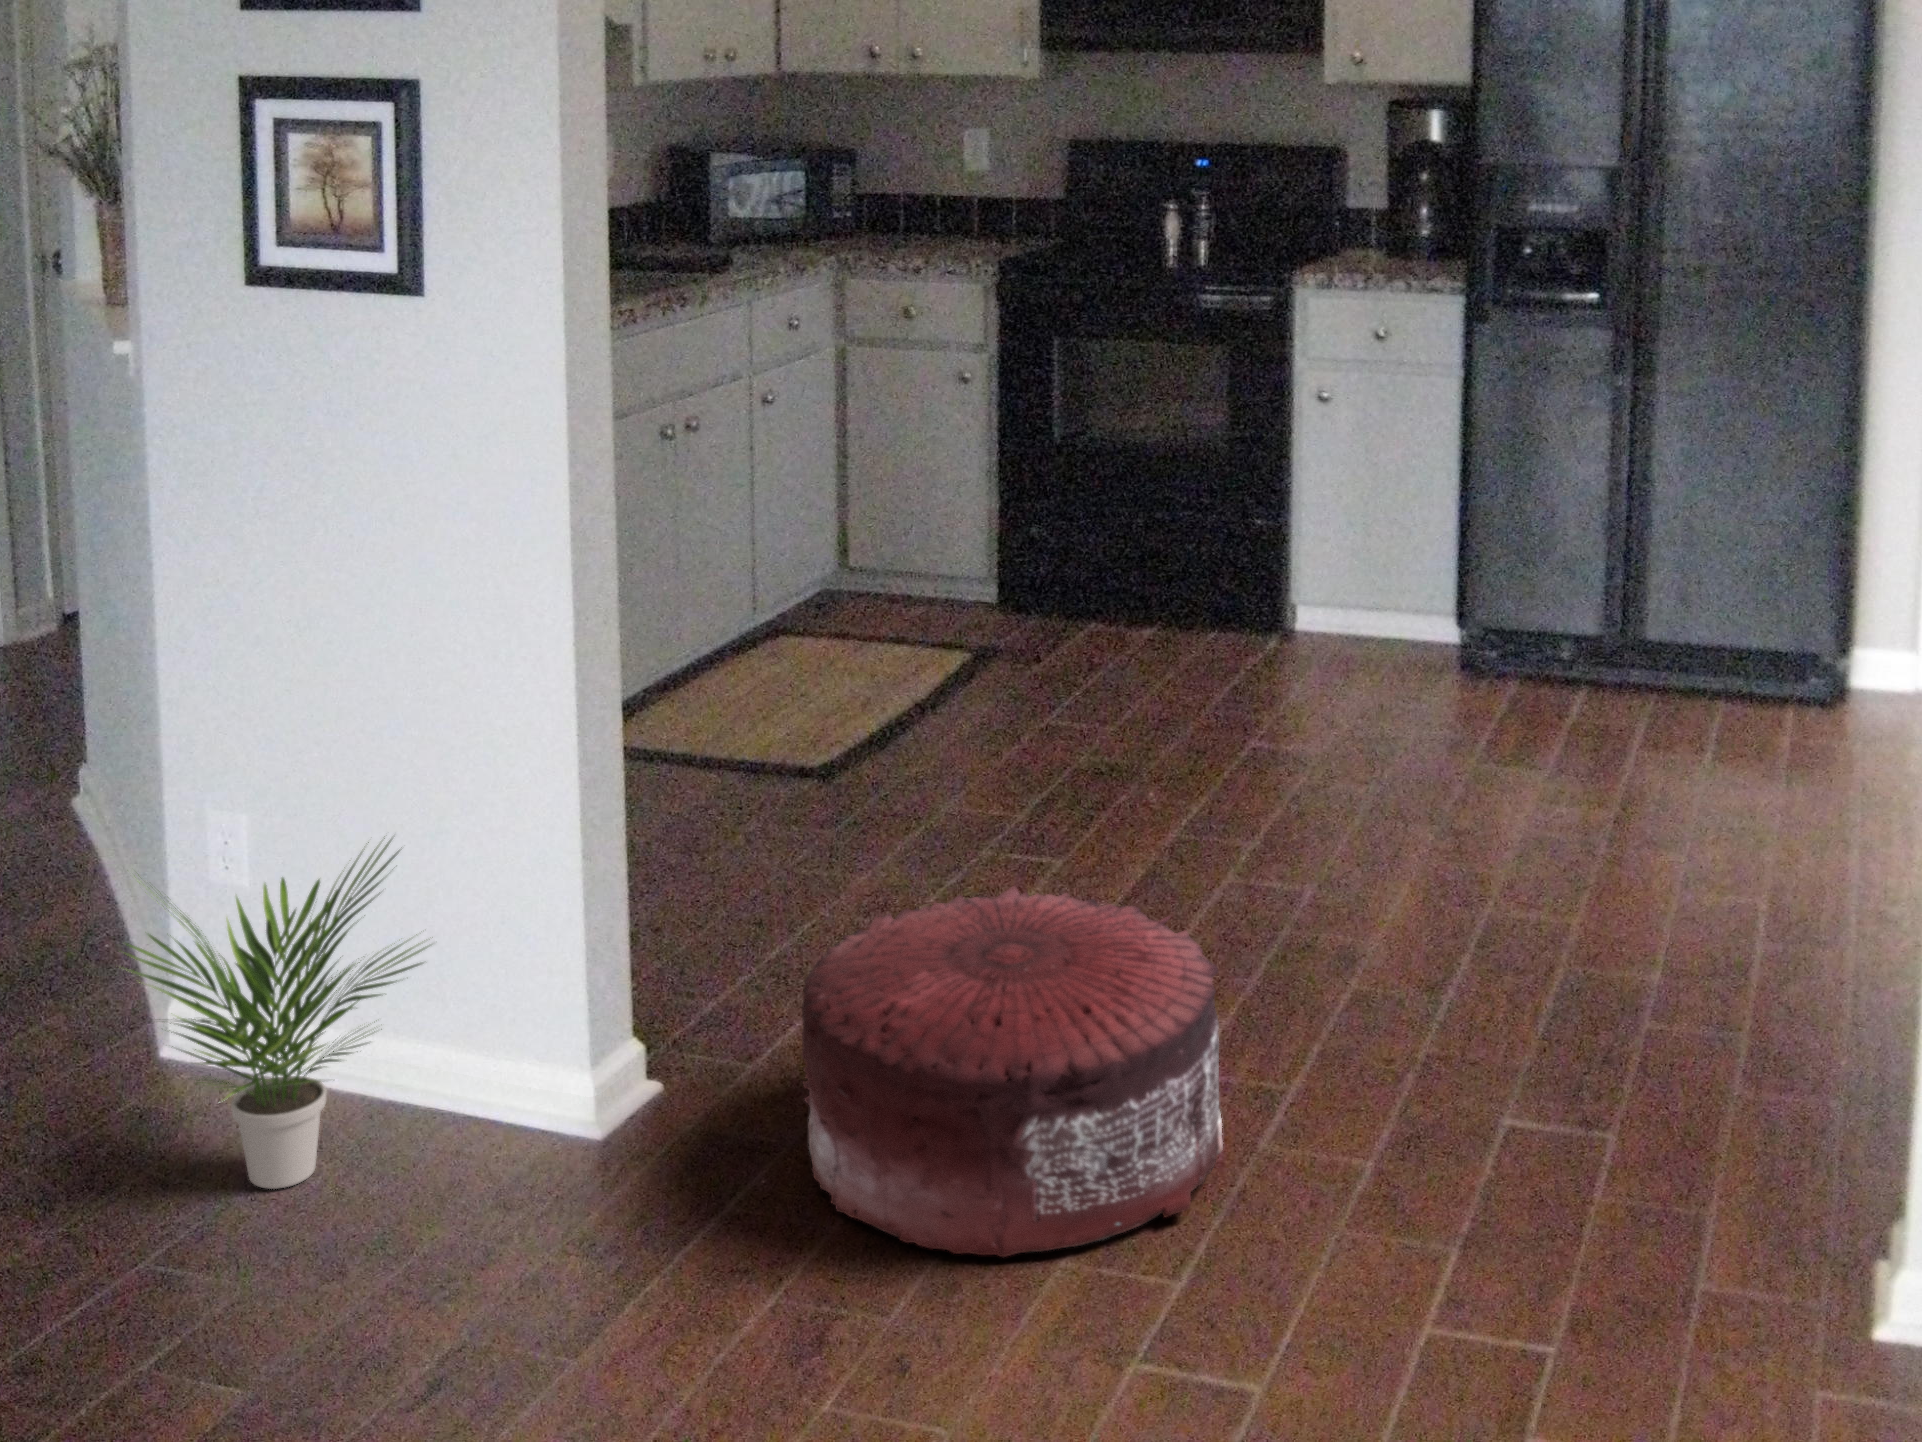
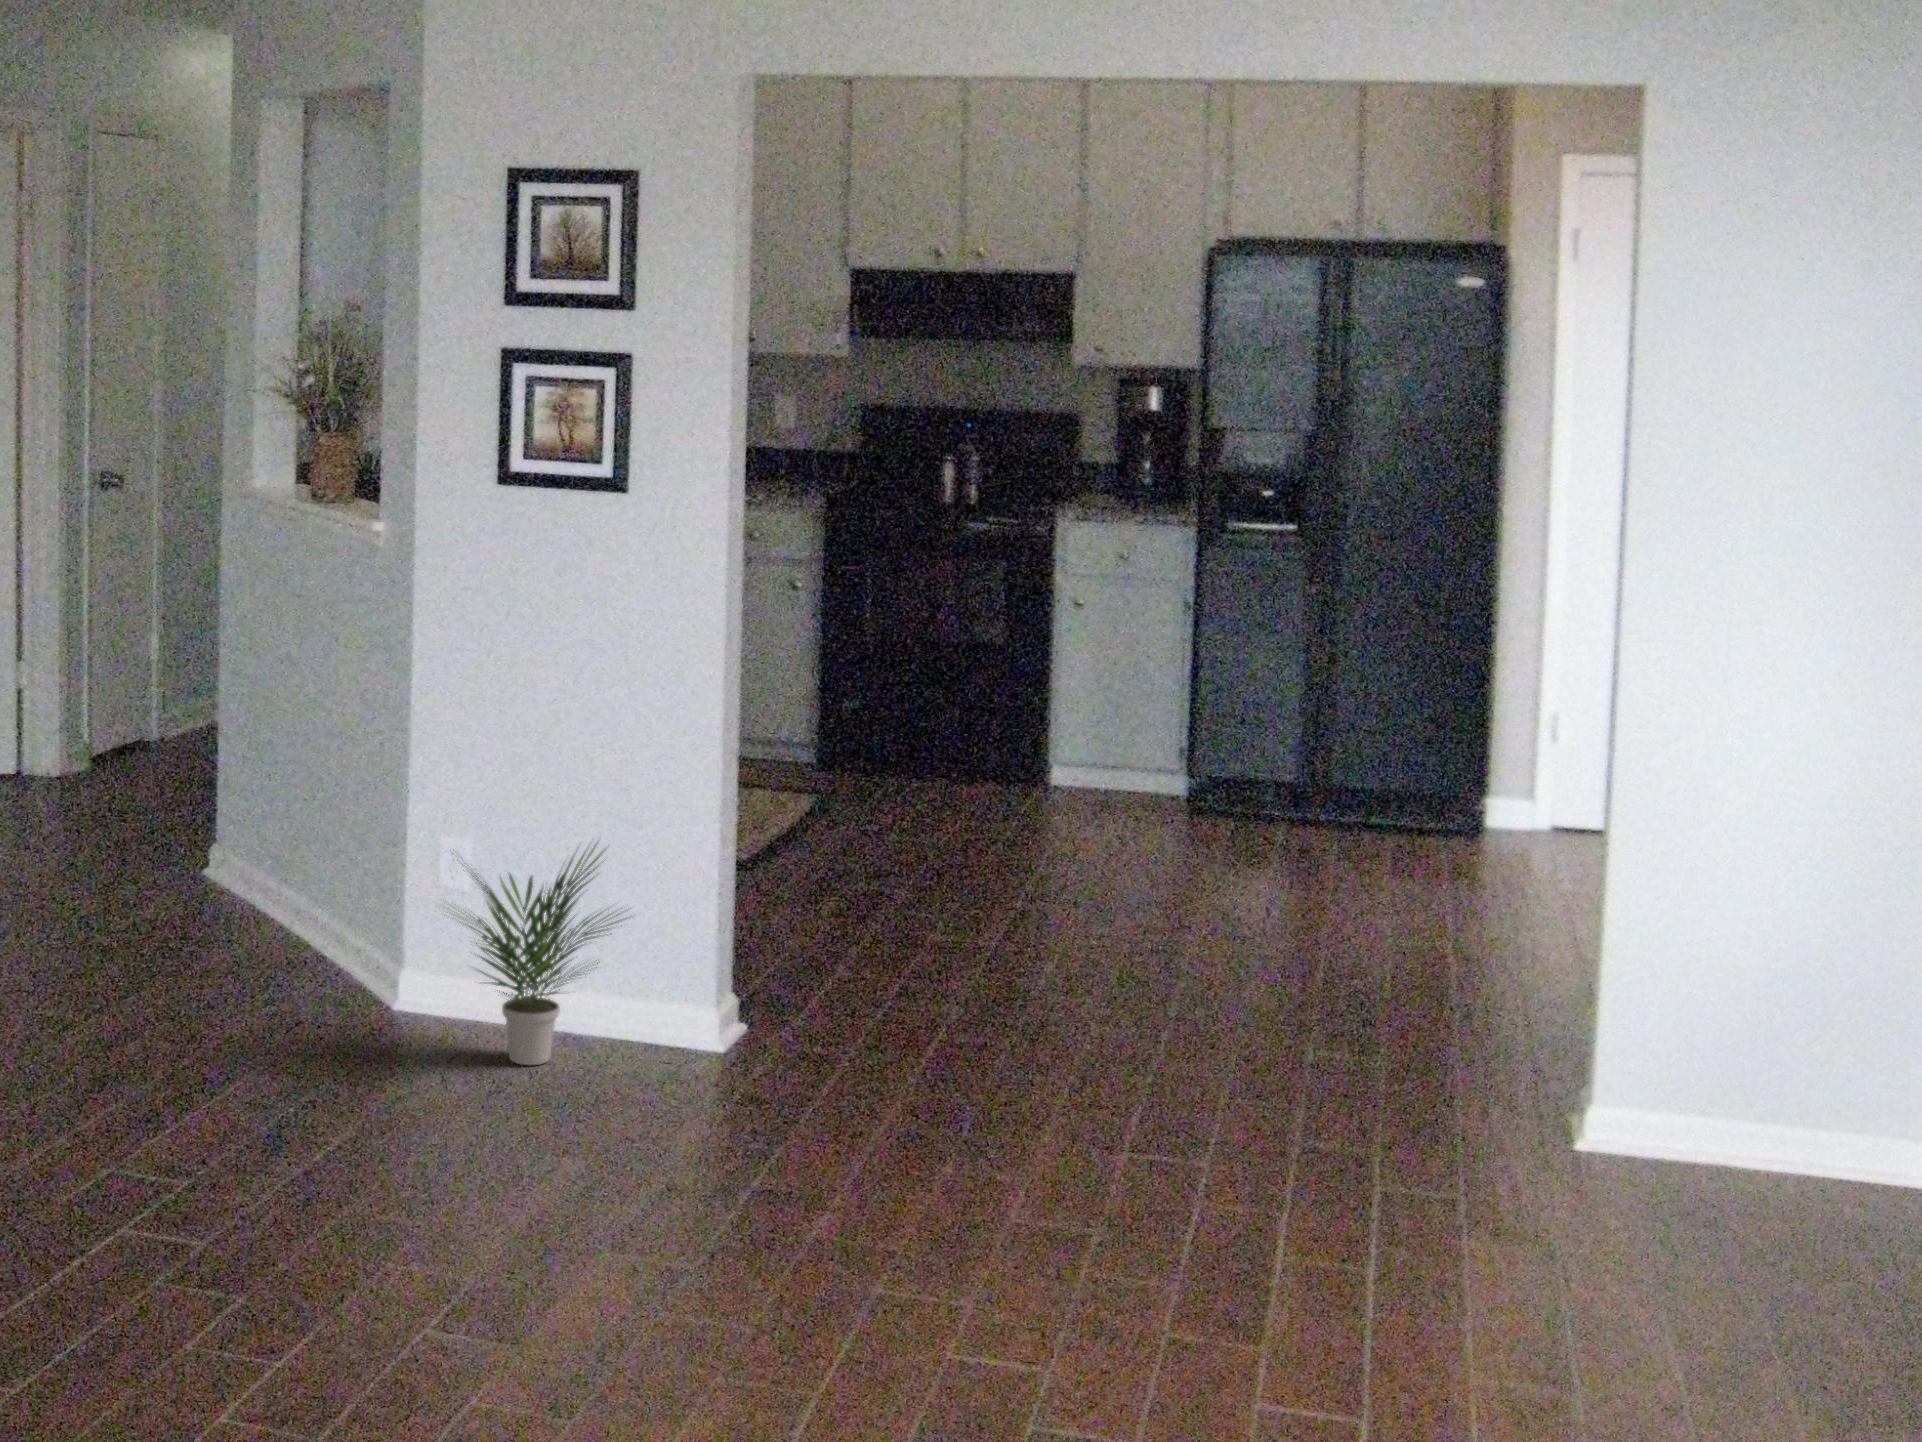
pouf: present [802,886,1223,1257] -> none [866,894,1138,1102]

